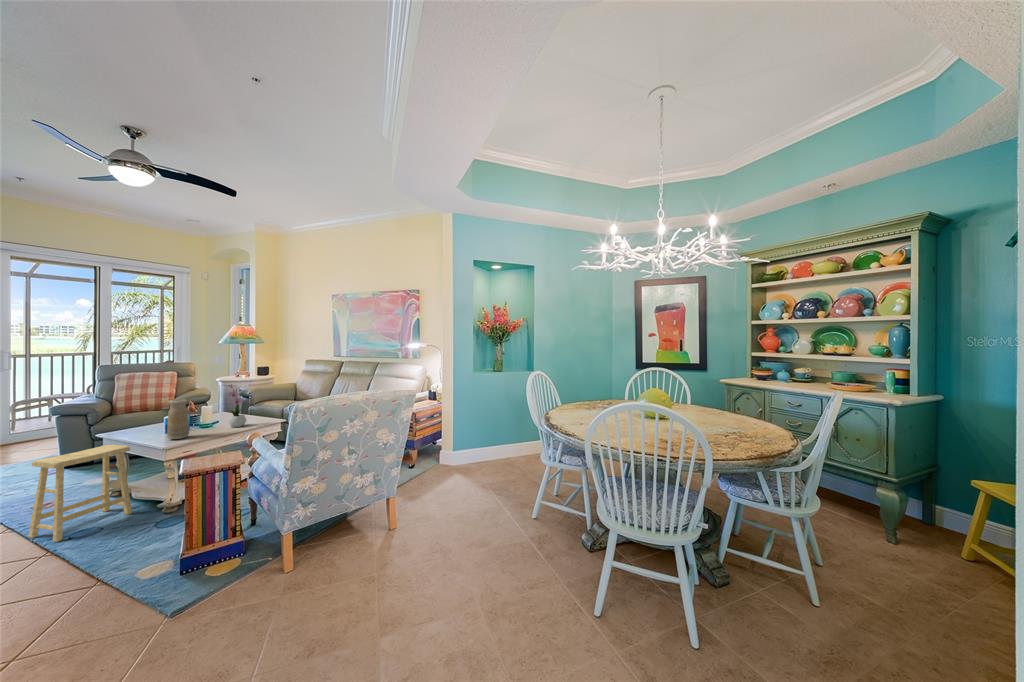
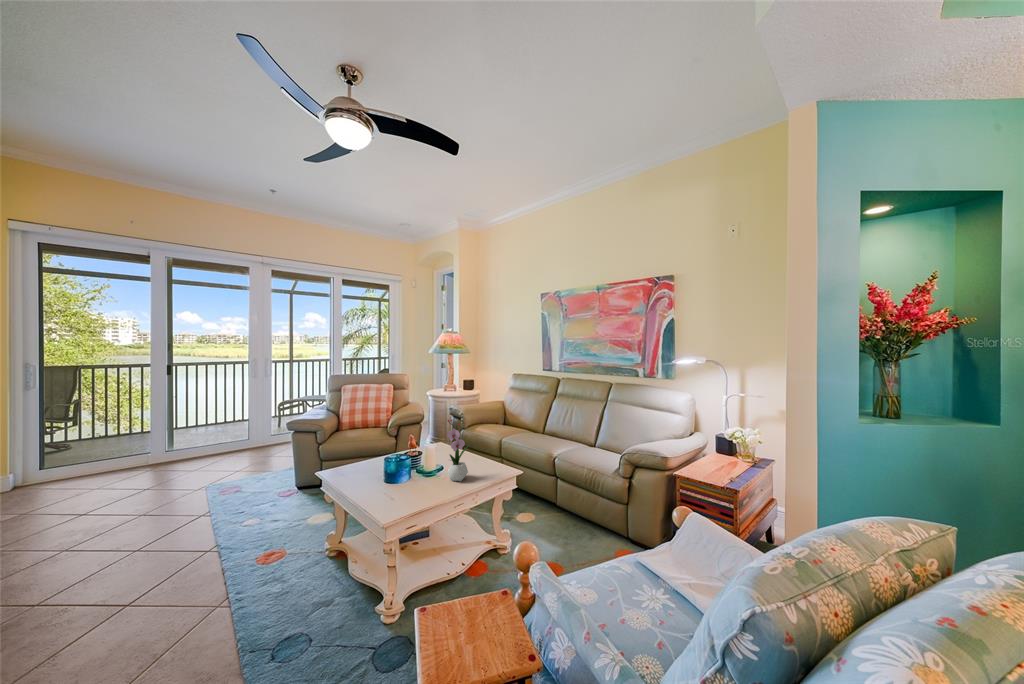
vase: present [167,399,189,439] -> none [380,441,404,501]
footstool: present [28,445,132,542] -> none [238,497,343,651]

